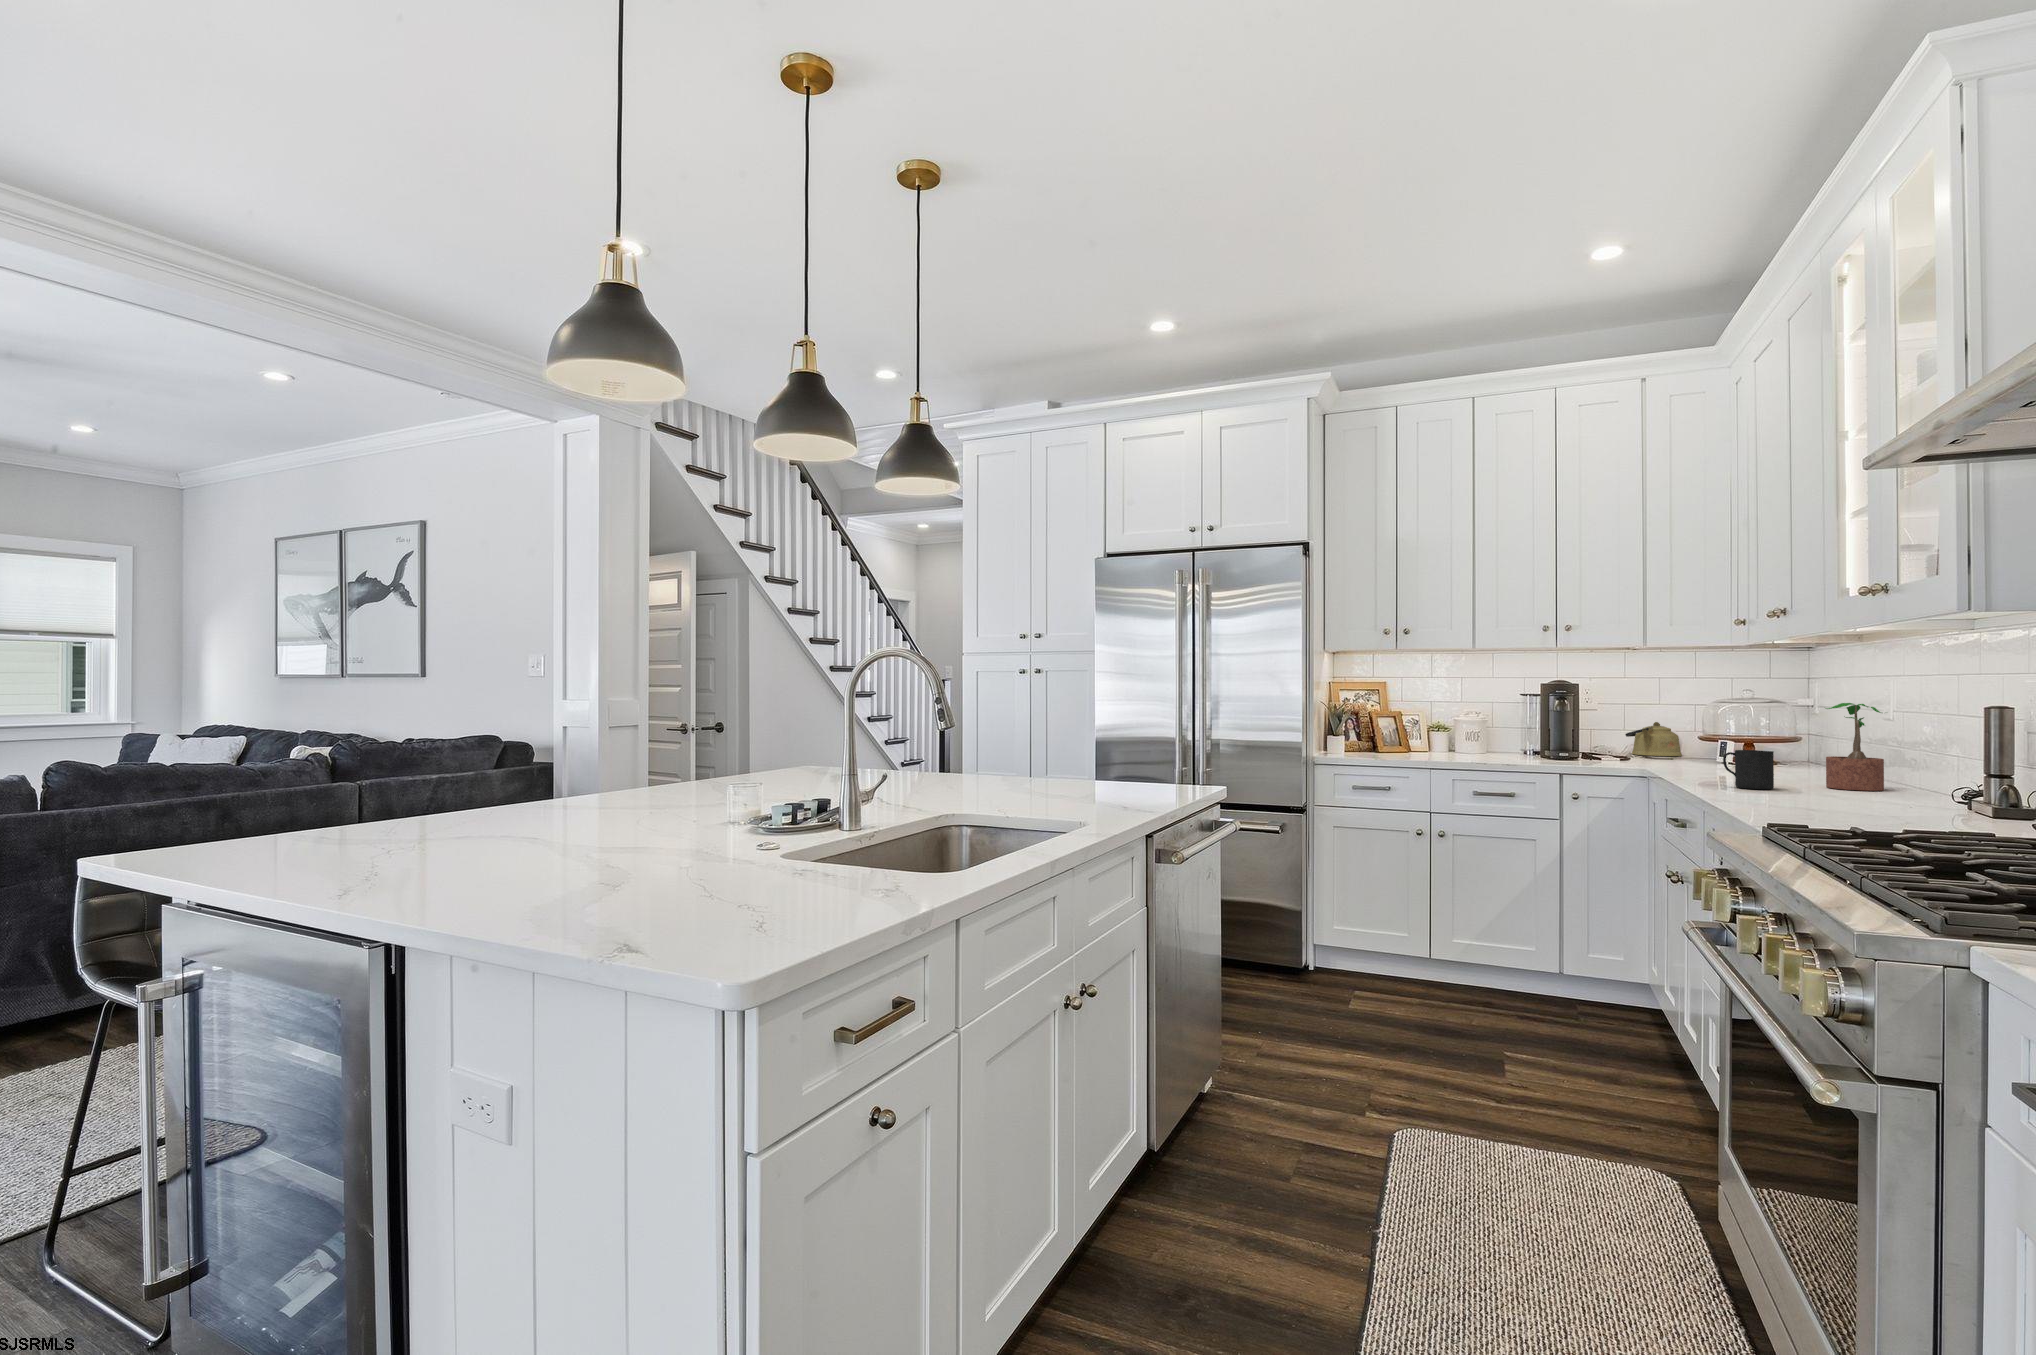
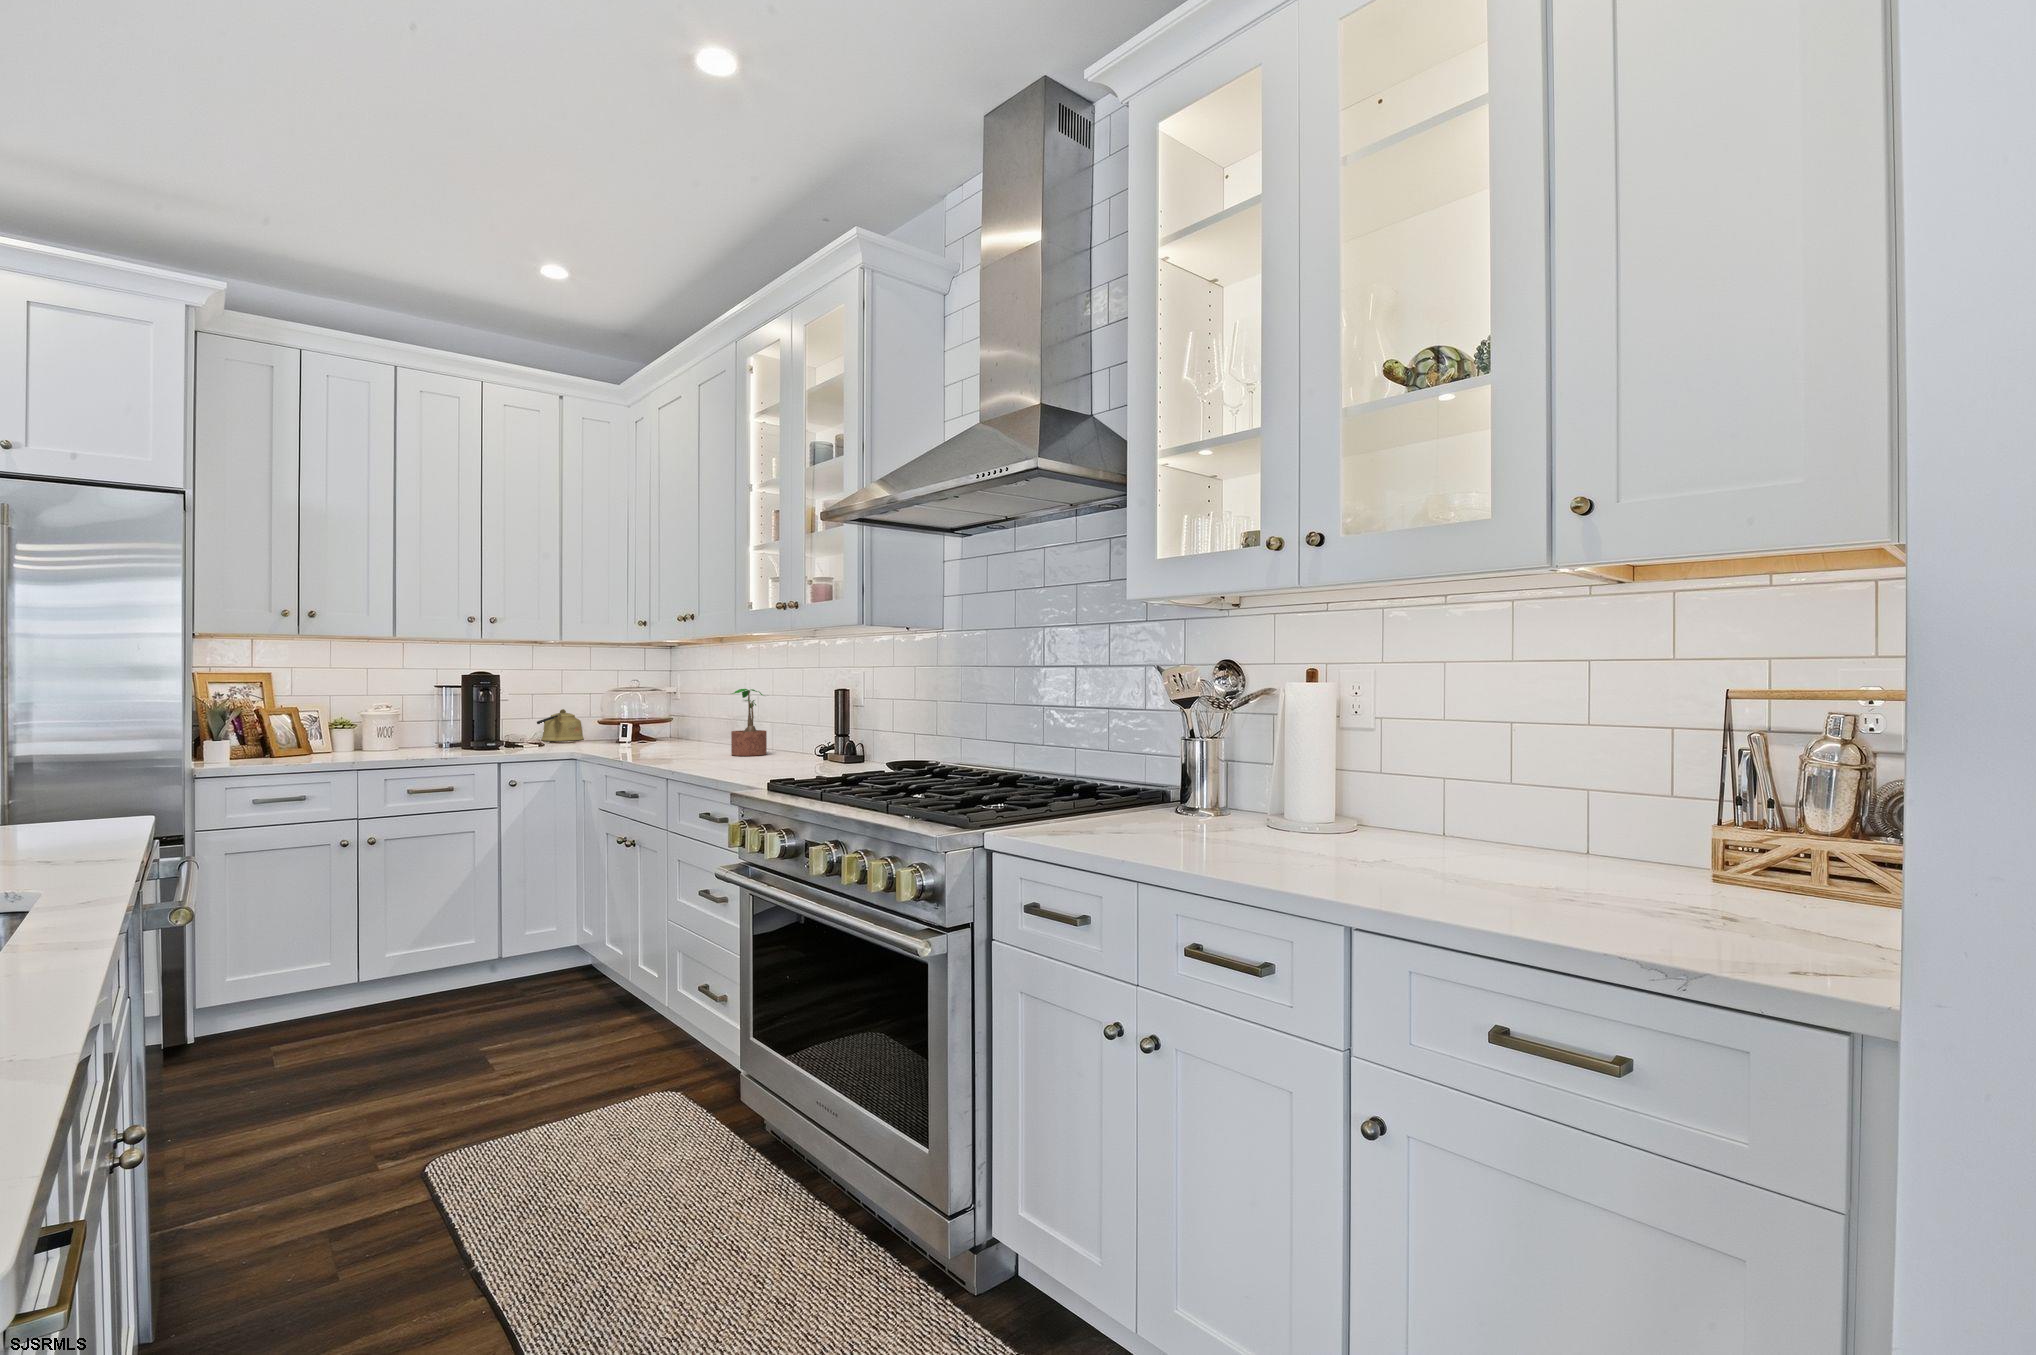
mug: present [1723,750,1774,789] -> none [672,729,706,761]

